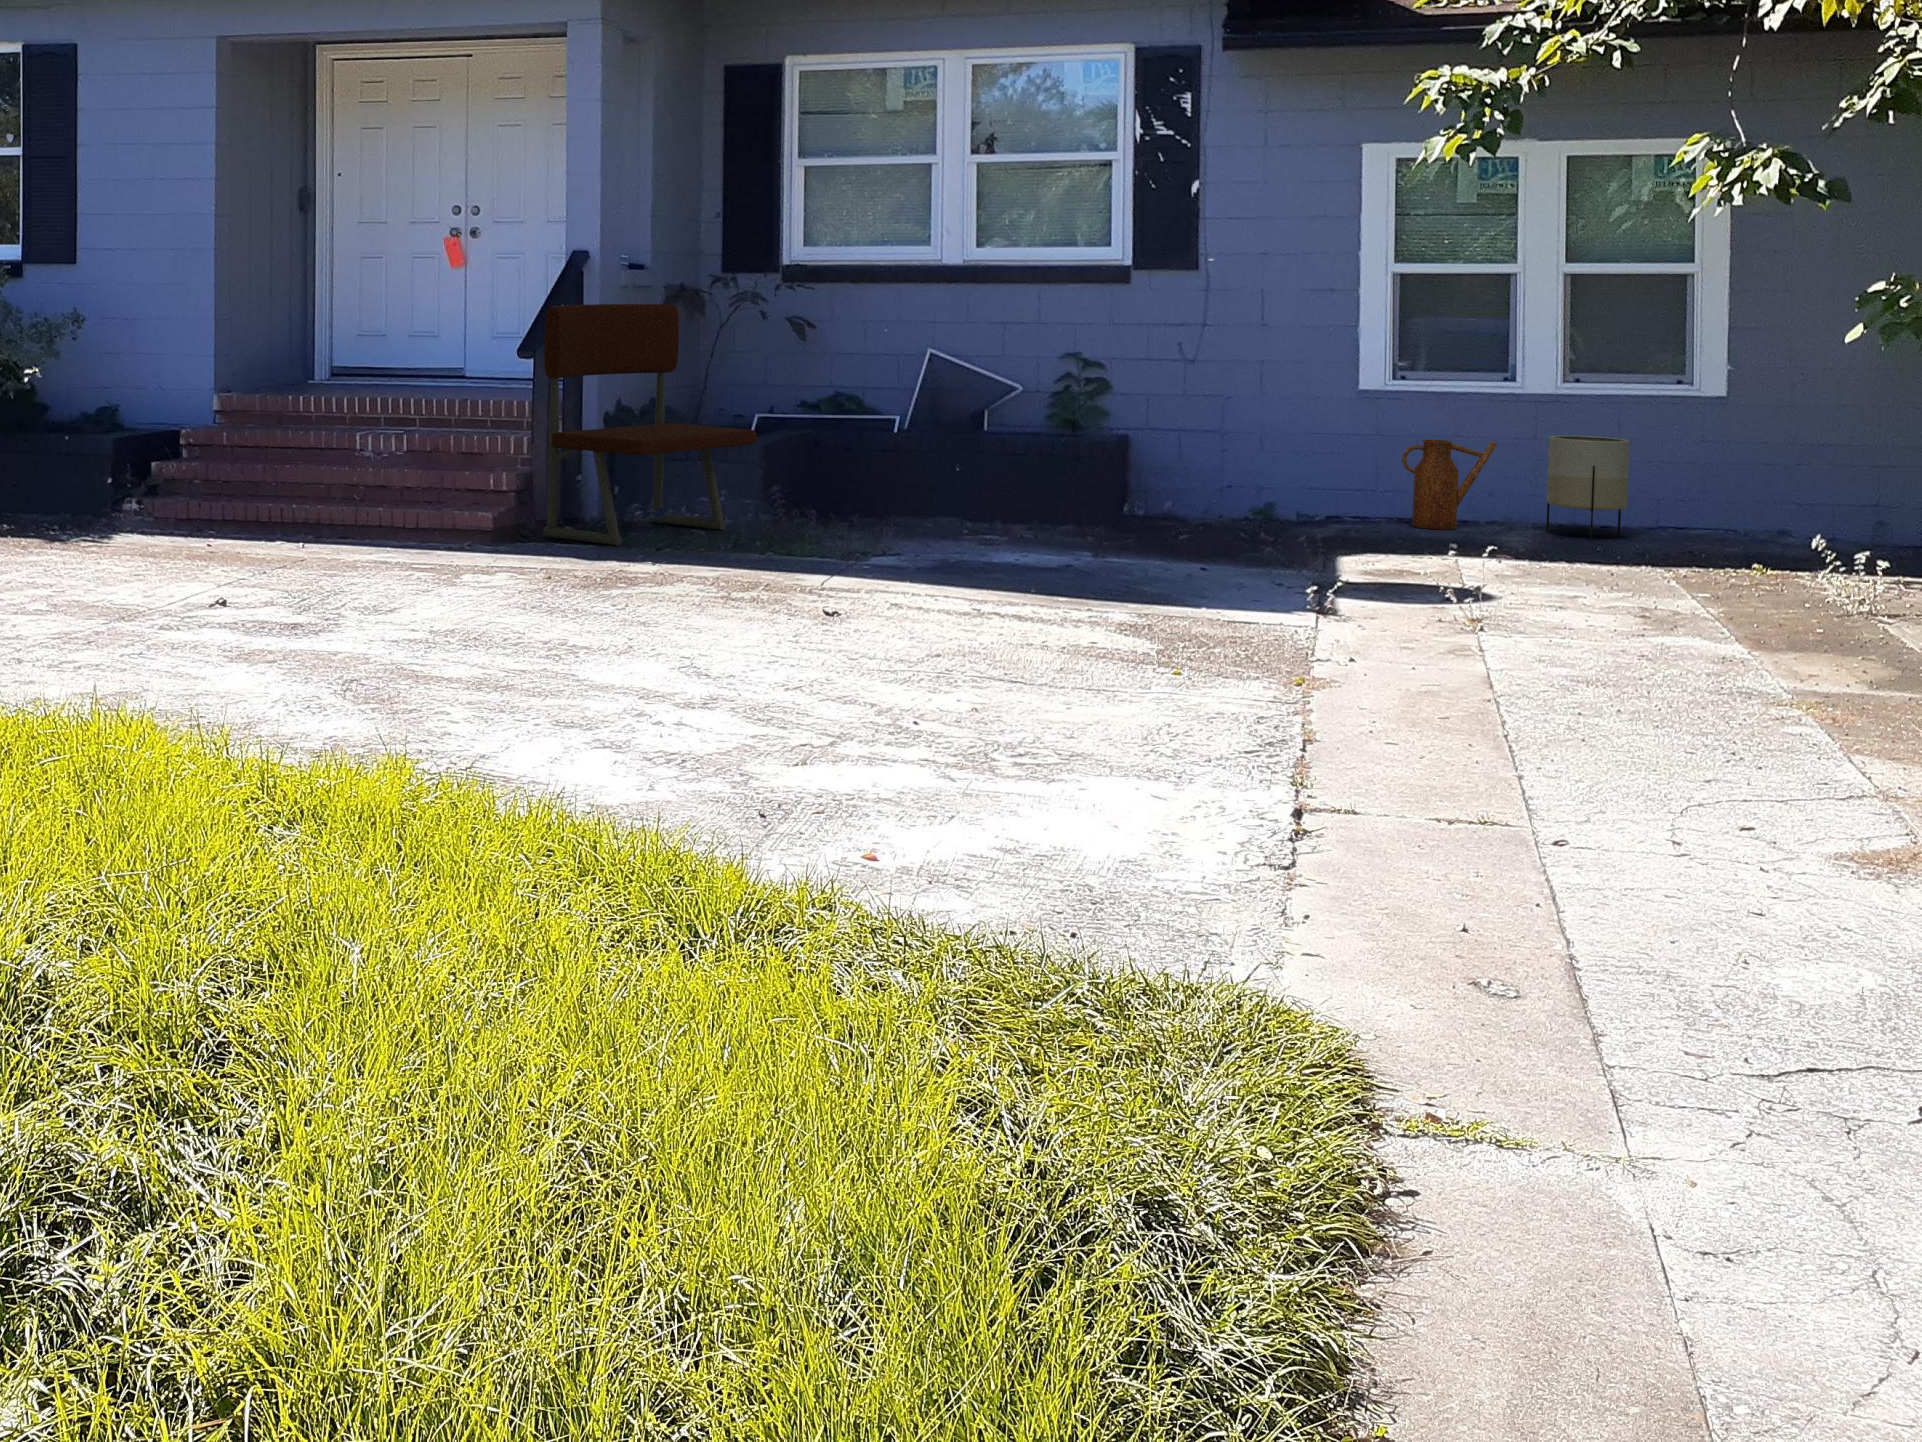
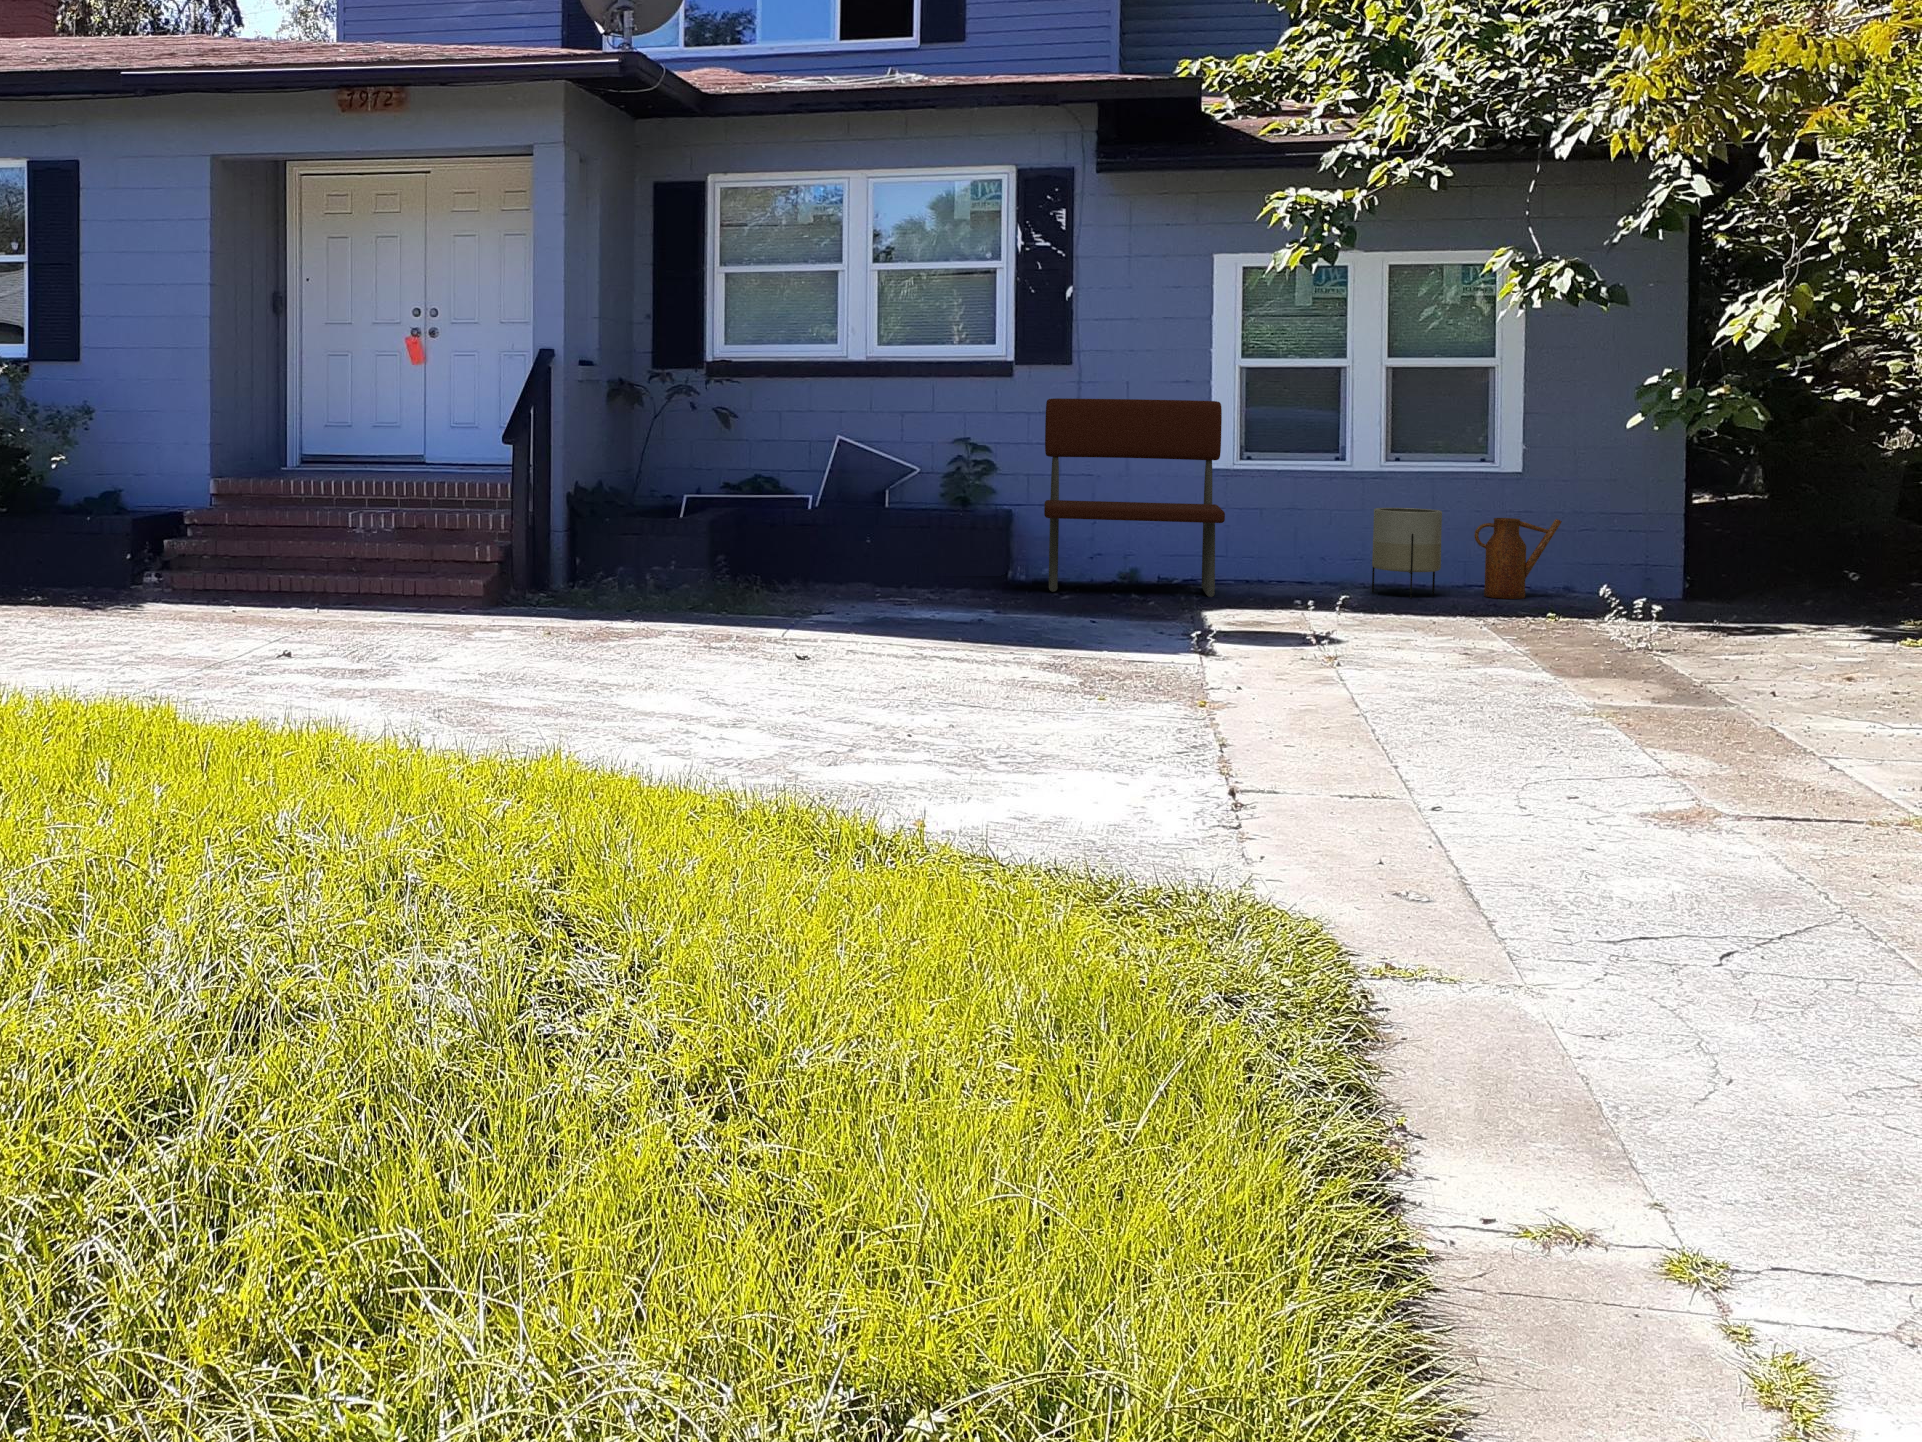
bench: present [543,304,757,546] -> present [1044,398,1225,597]
watering can: present [1402,440,1497,530] -> present [1474,518,1562,599]

